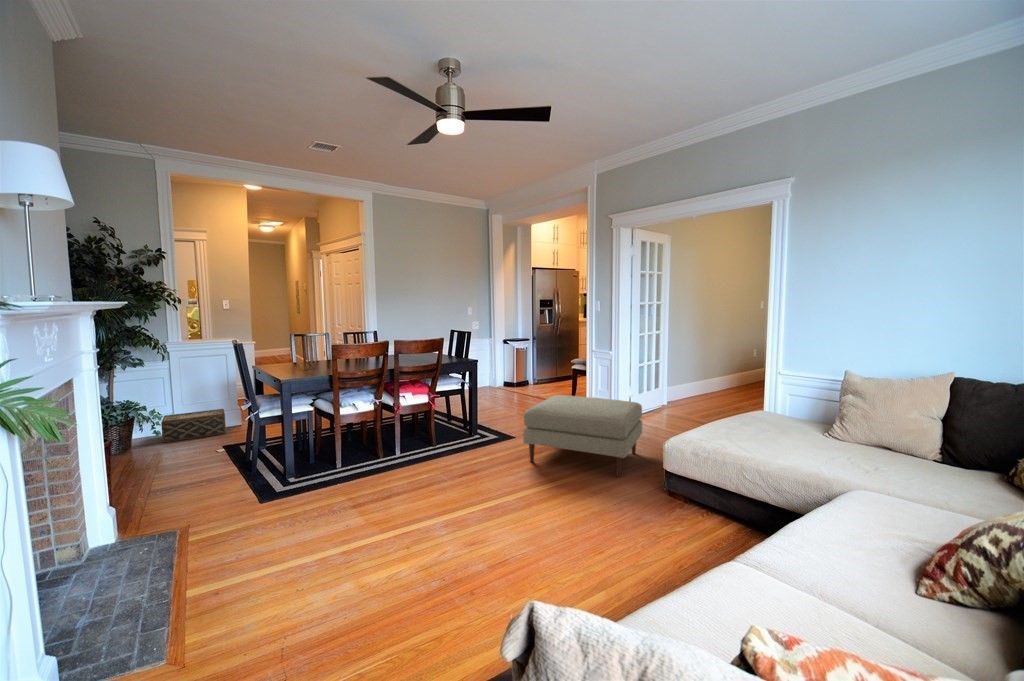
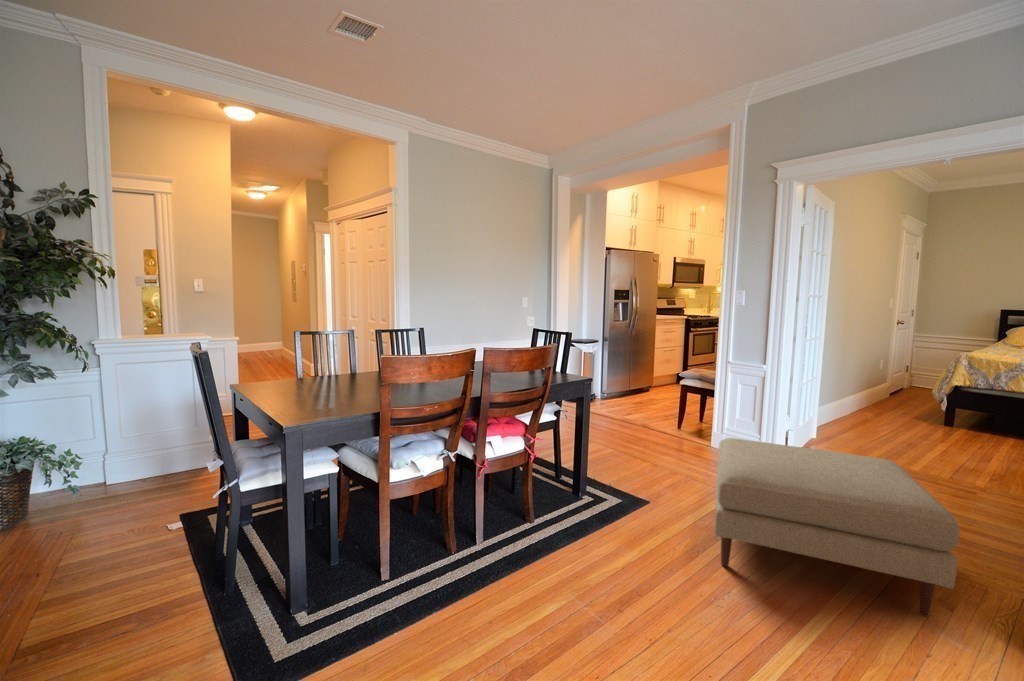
woven basket: present [161,409,226,442] -> none [78,443,190,505]

